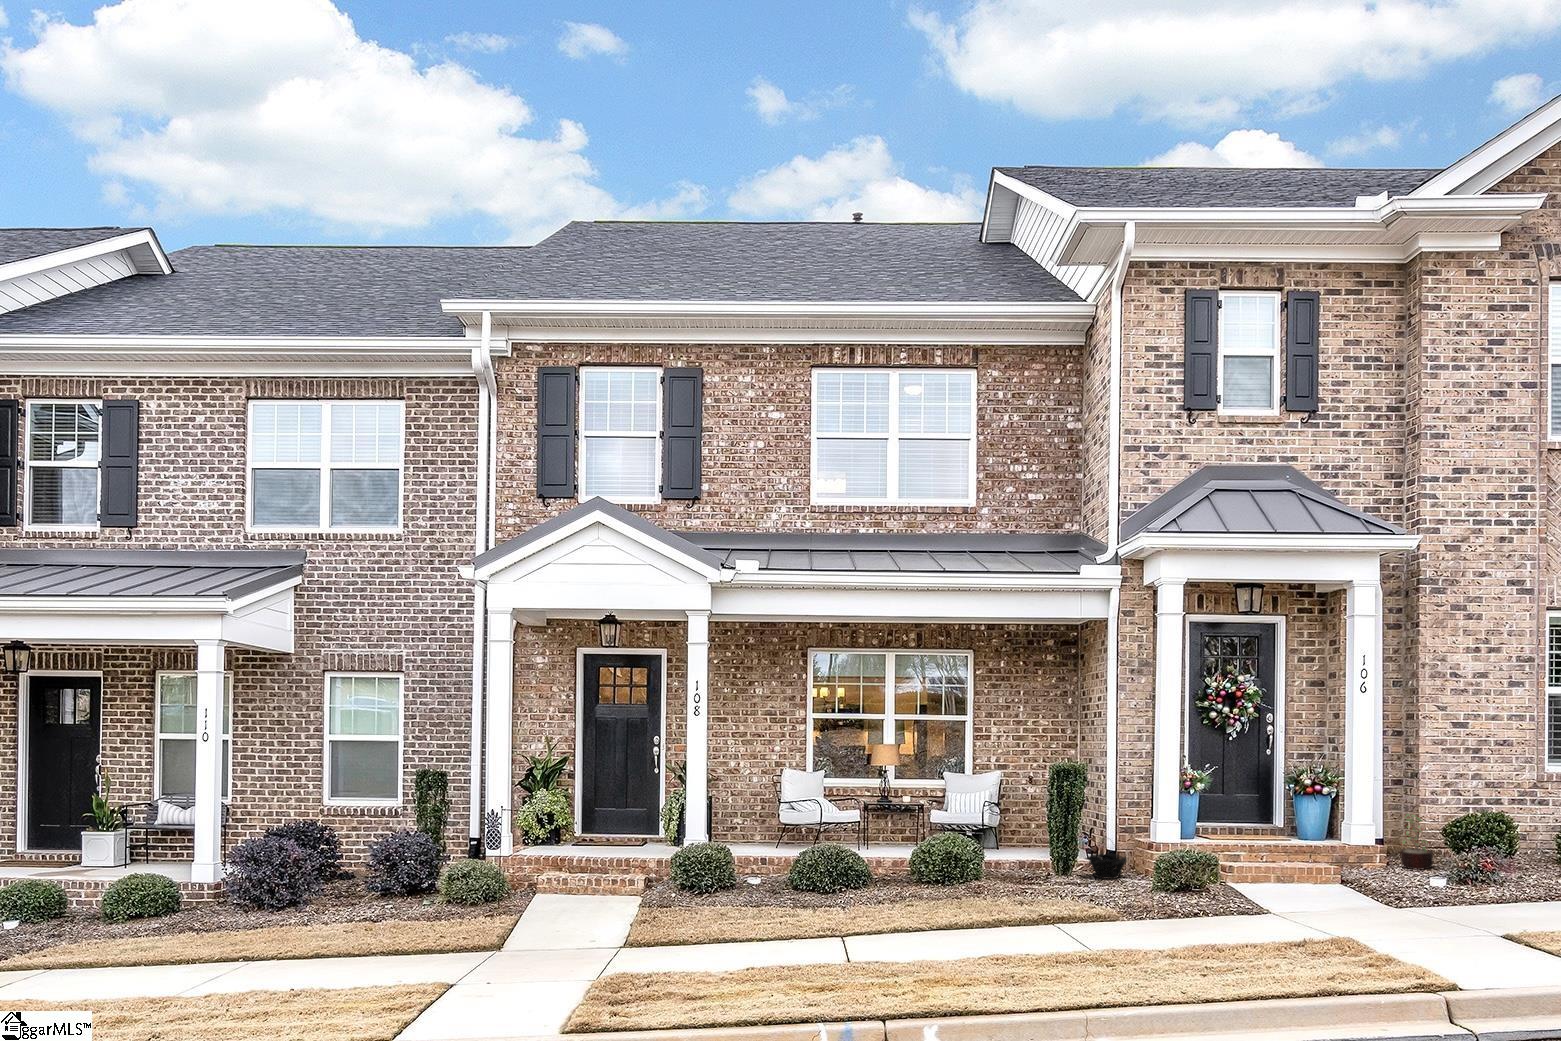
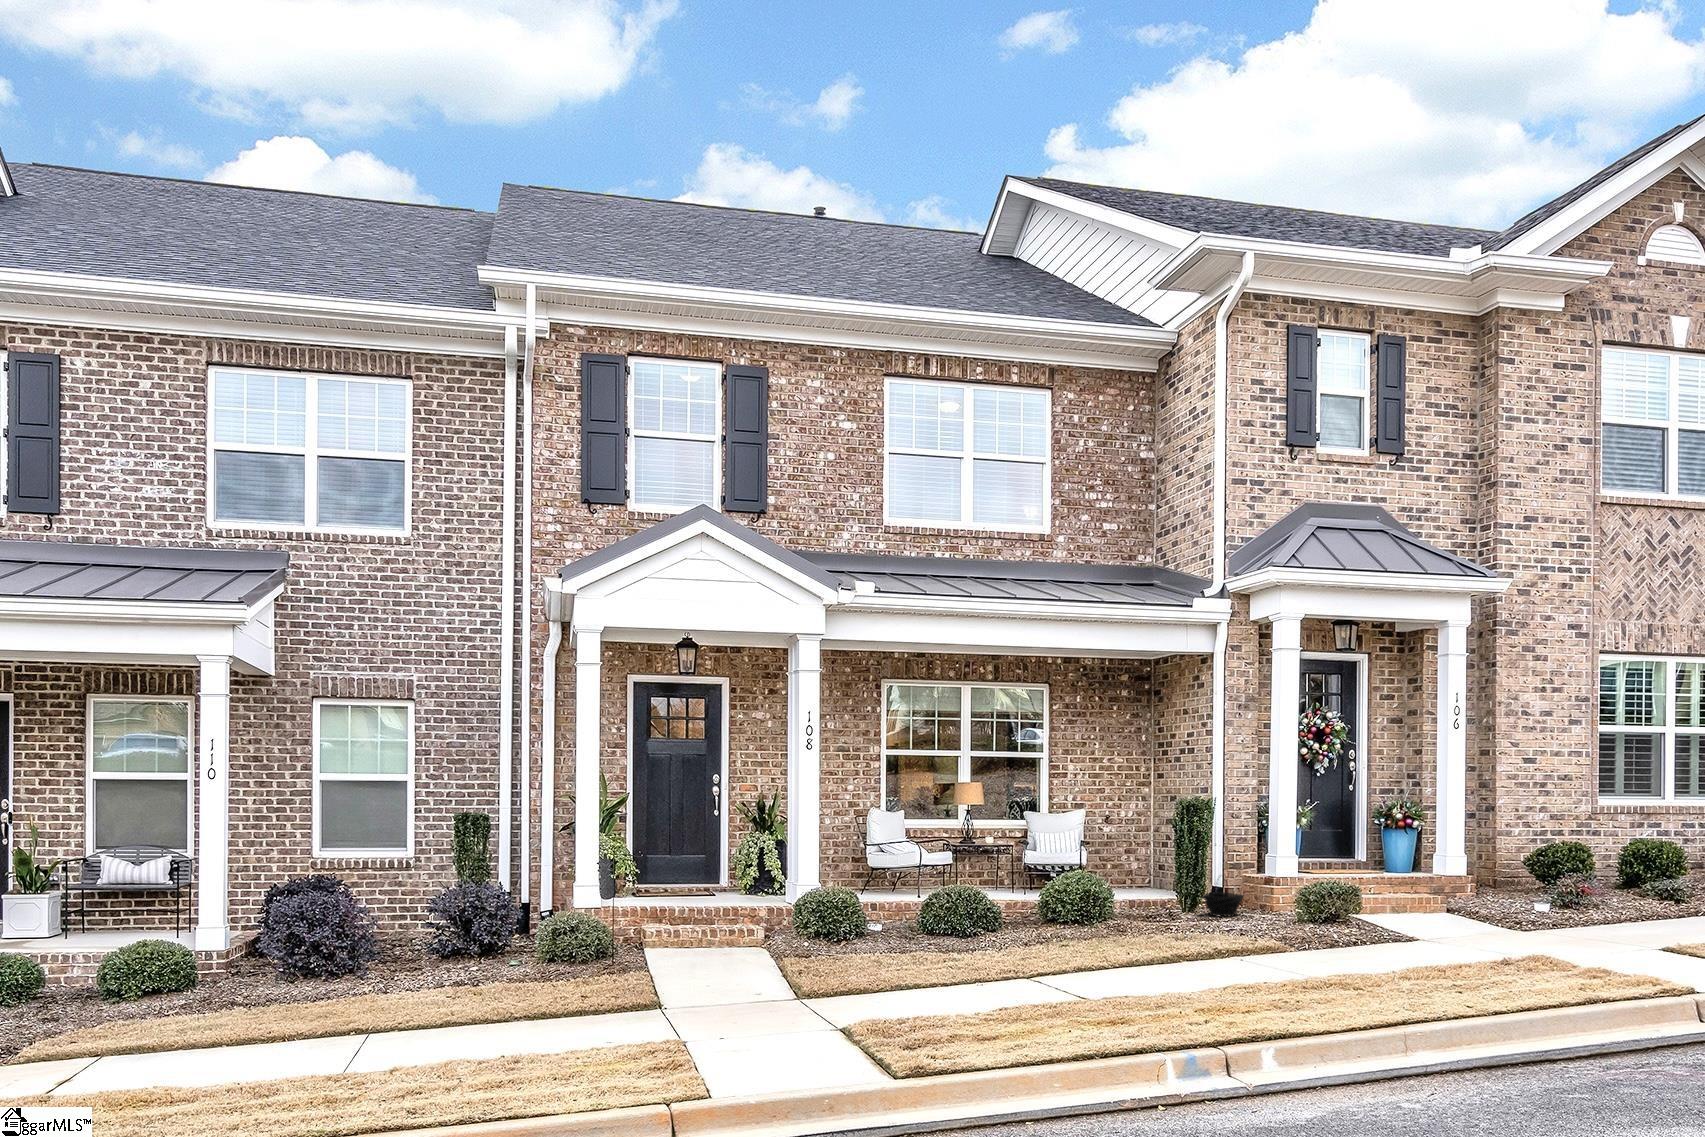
decorative plant: present [1401,814,1433,870] -> none [1477,845,1511,900]

